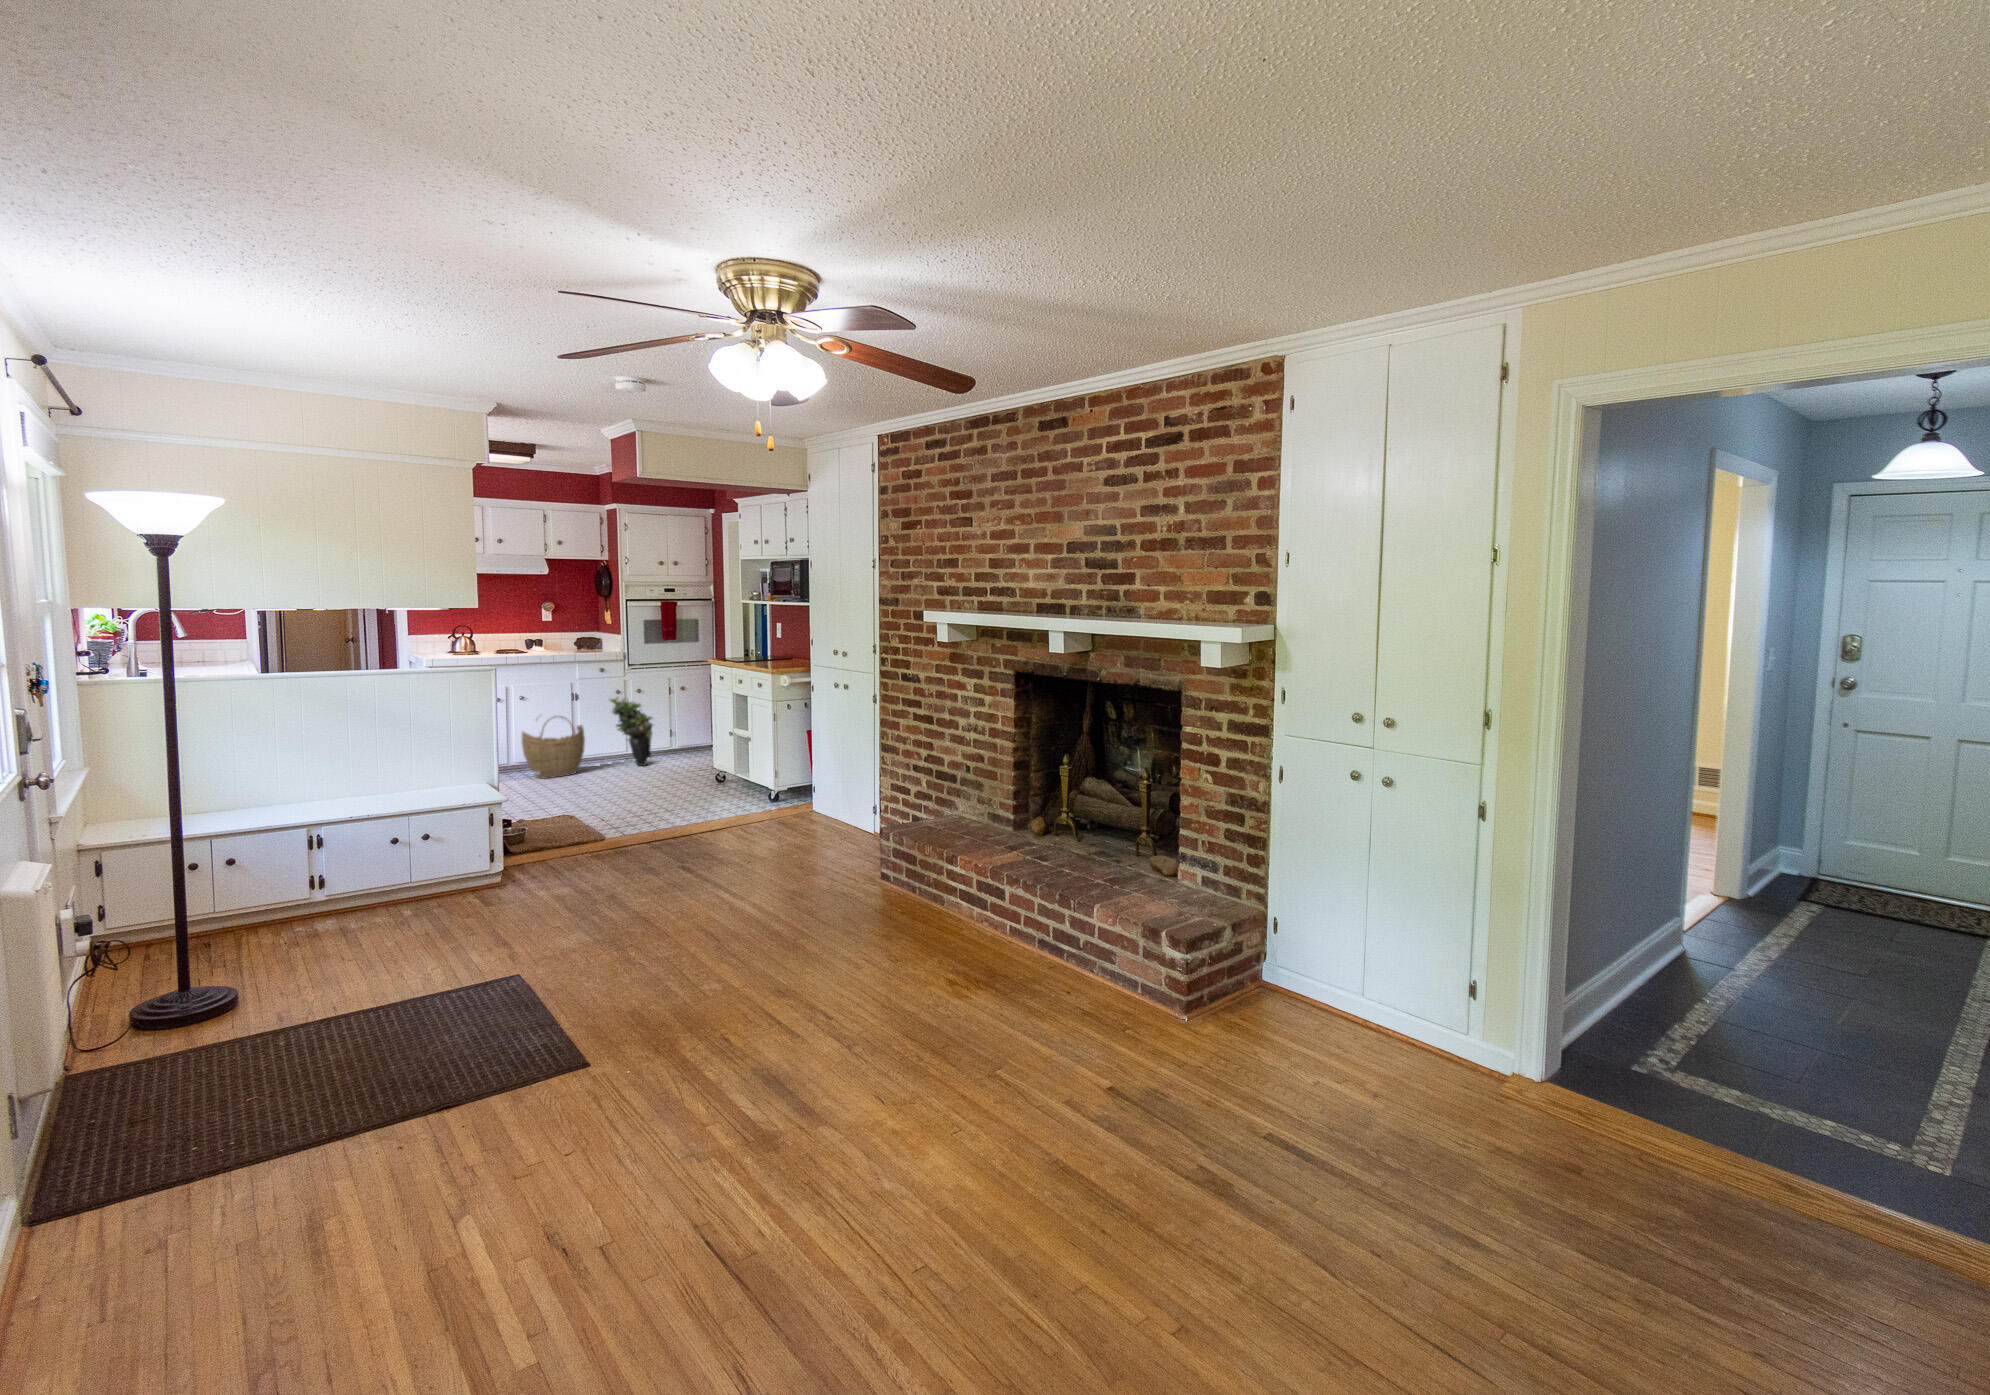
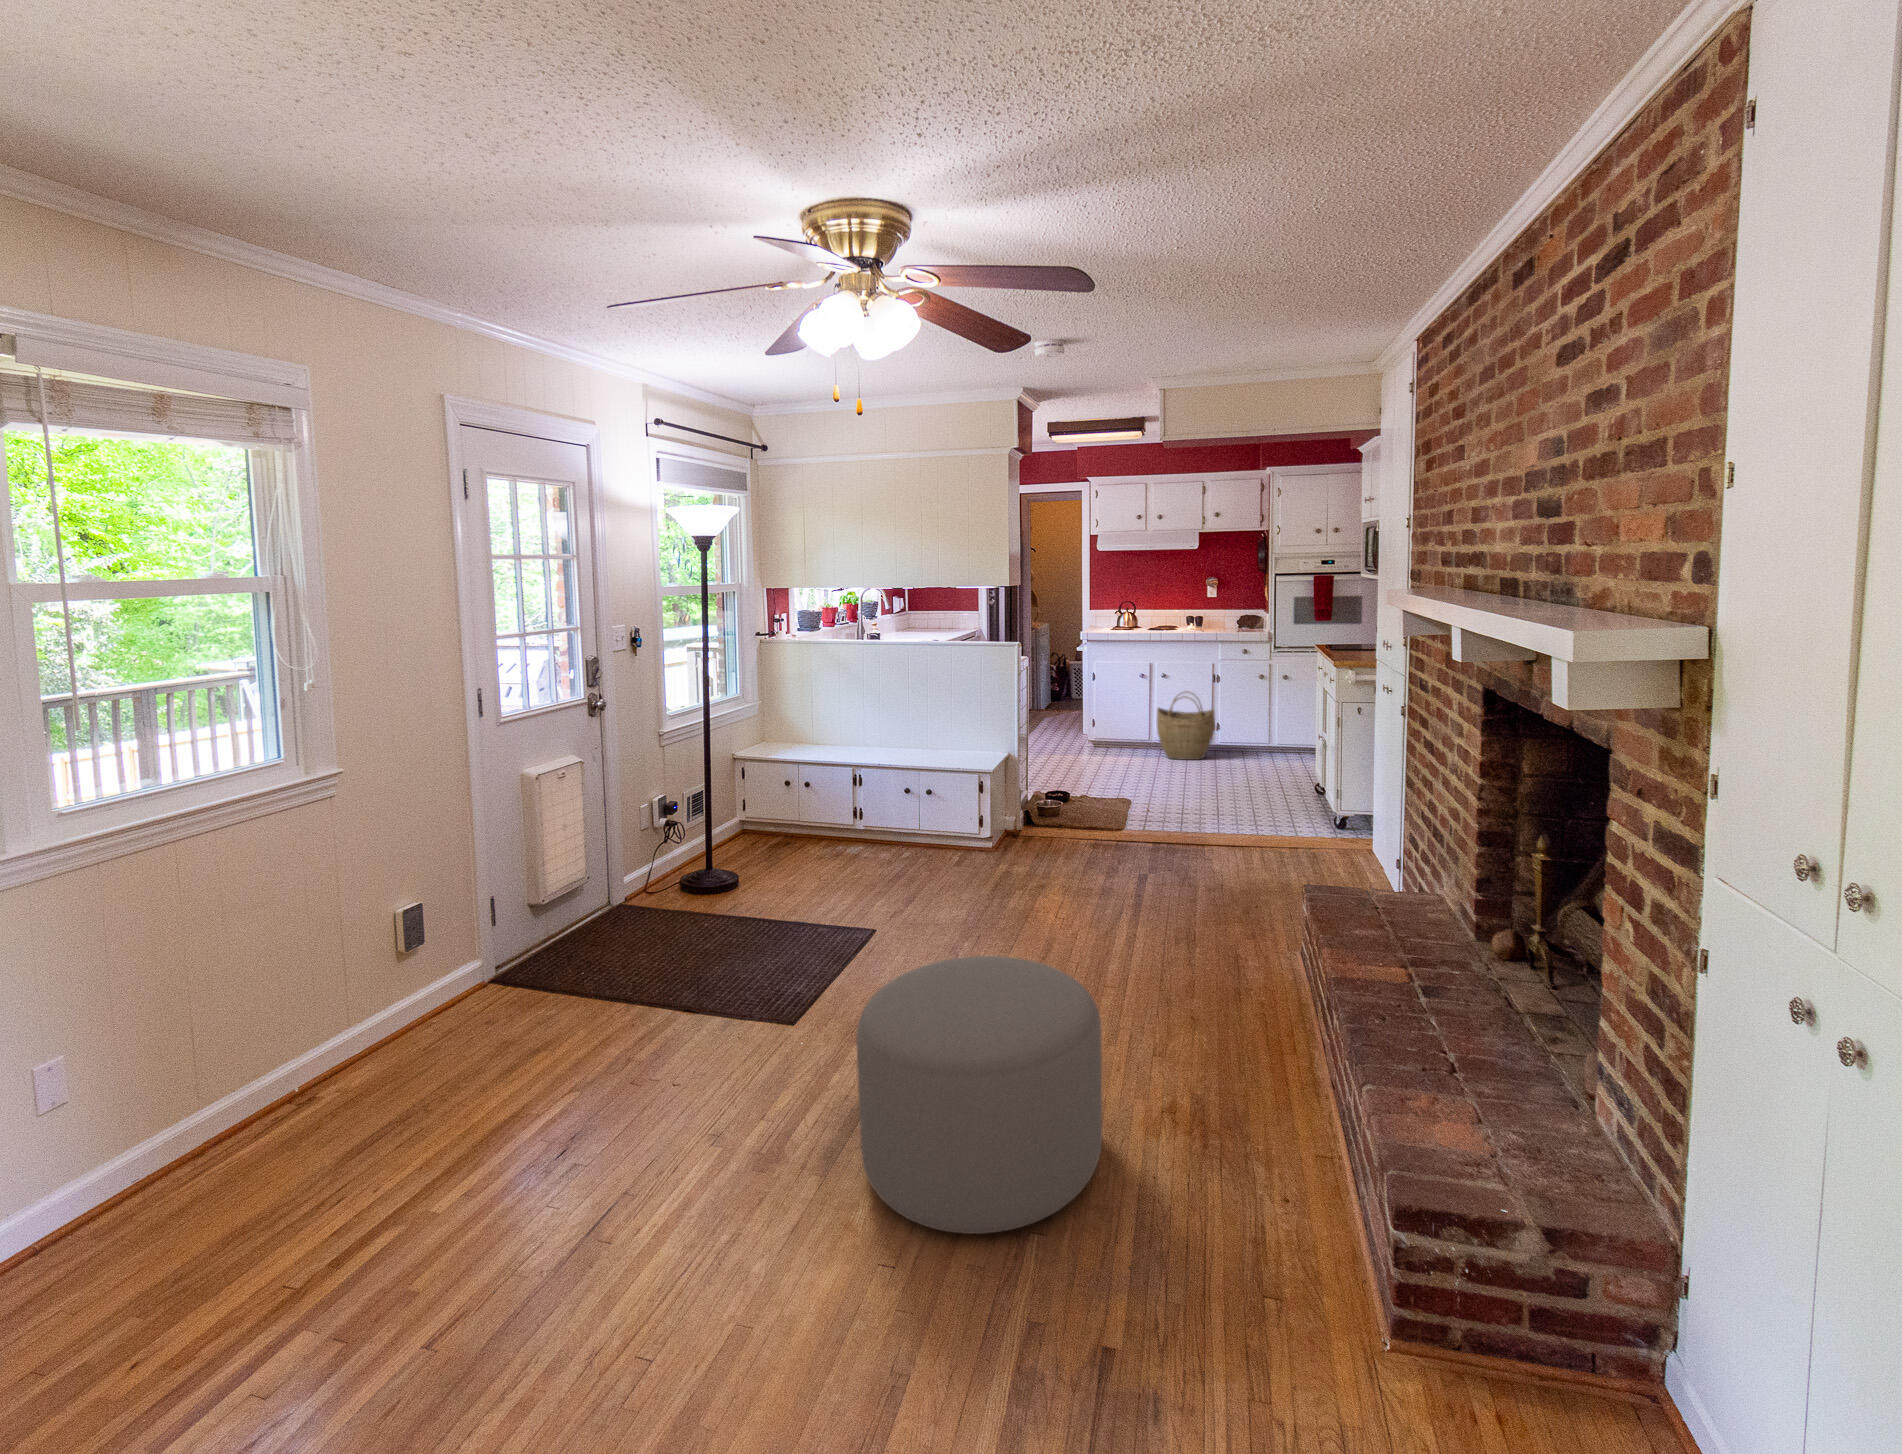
potted plant: present [610,696,654,766] -> none [1242,681,1290,764]
ottoman: none [759,871,930,1041] -> present [856,956,1102,1234]

